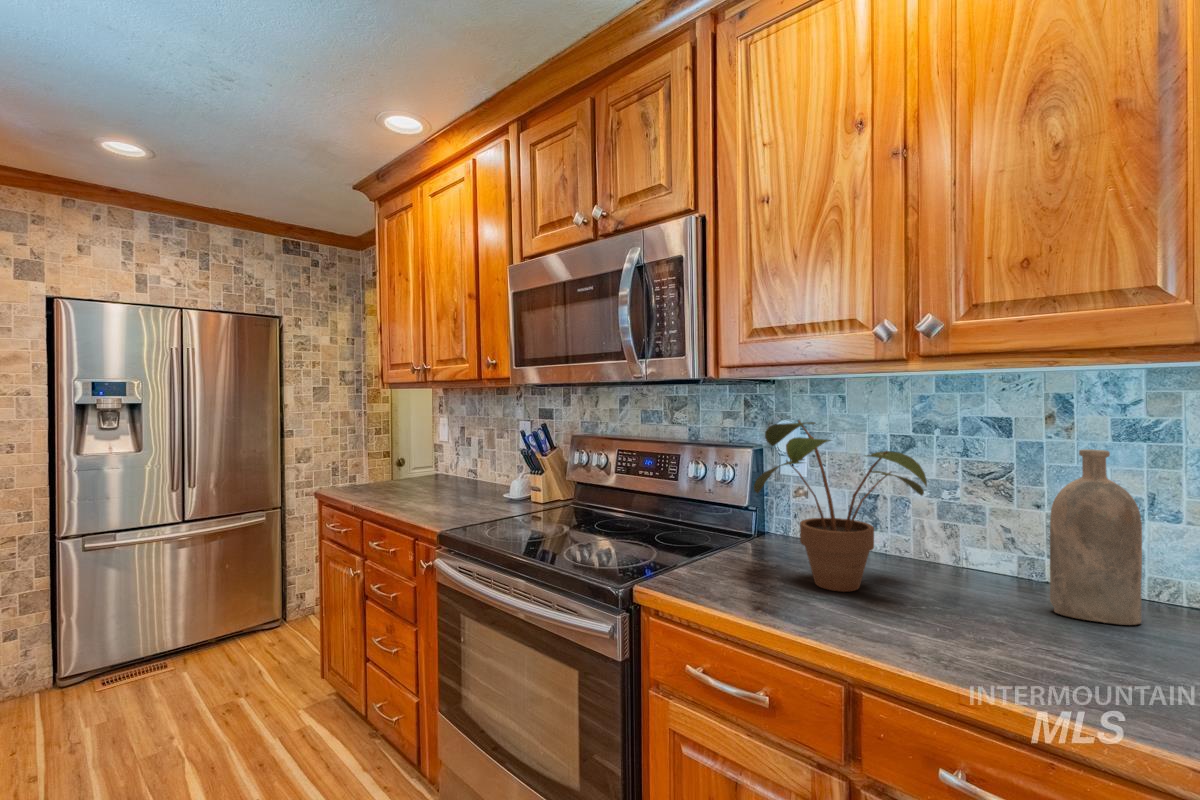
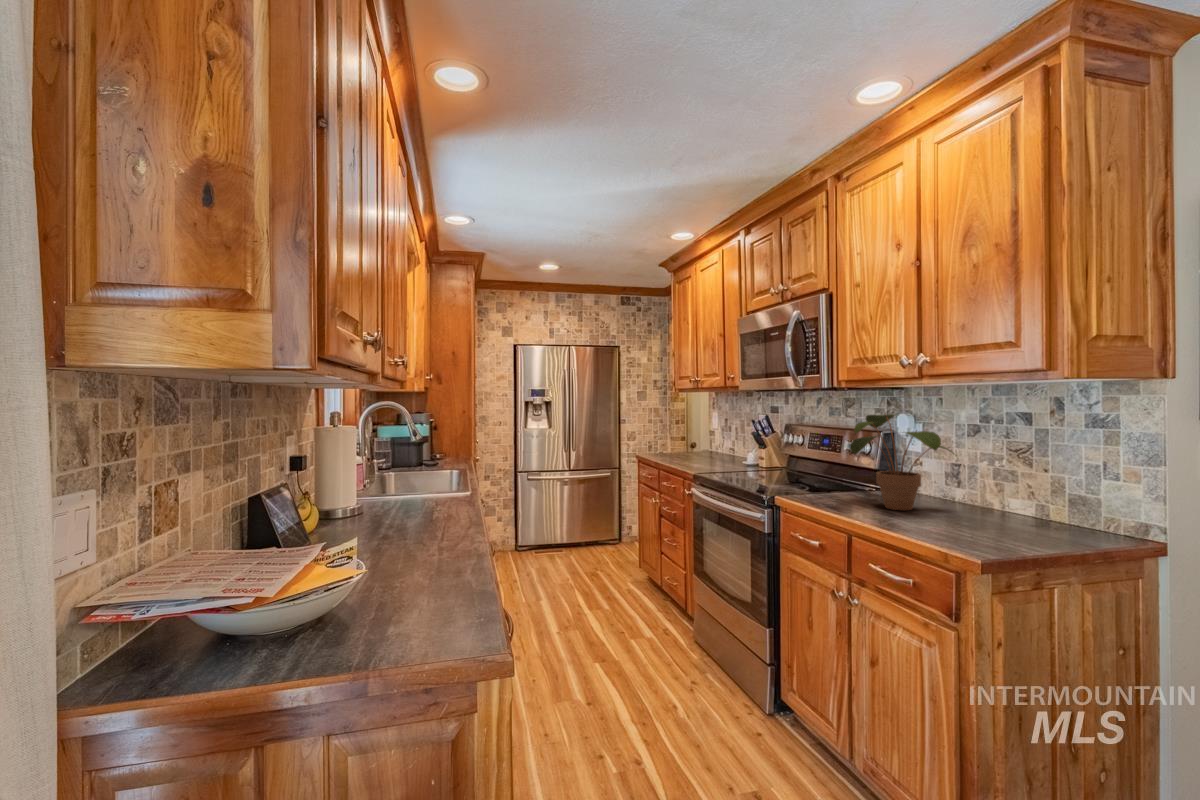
bottle: present [1050,449,1142,625] -> none [1014,431,1064,534]

